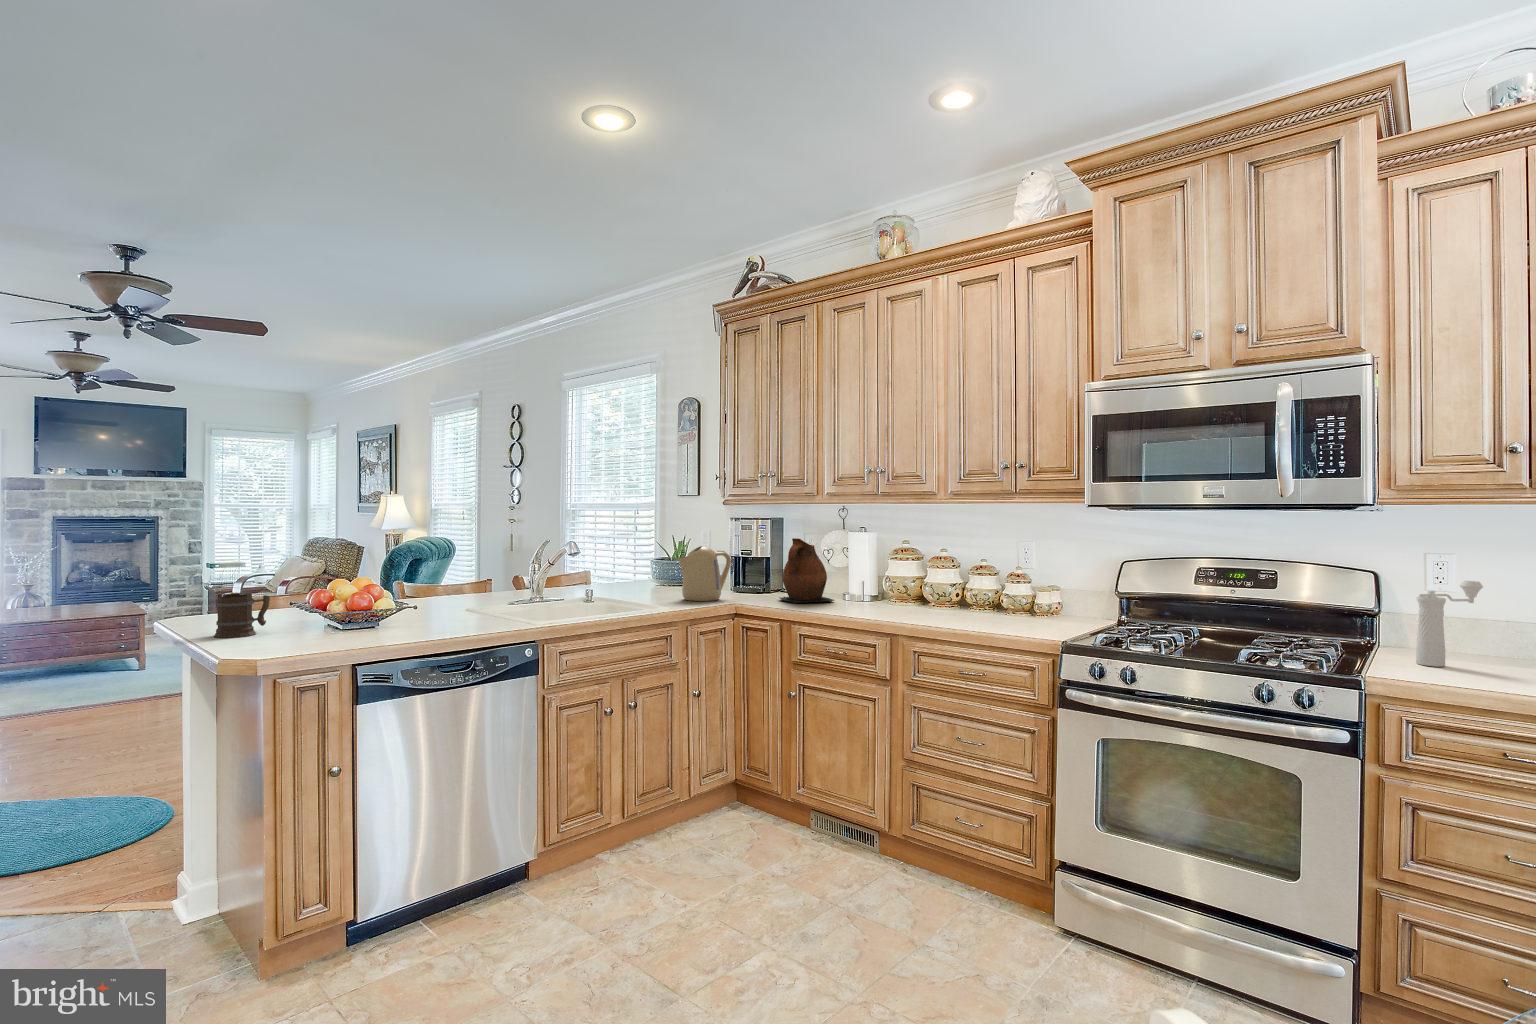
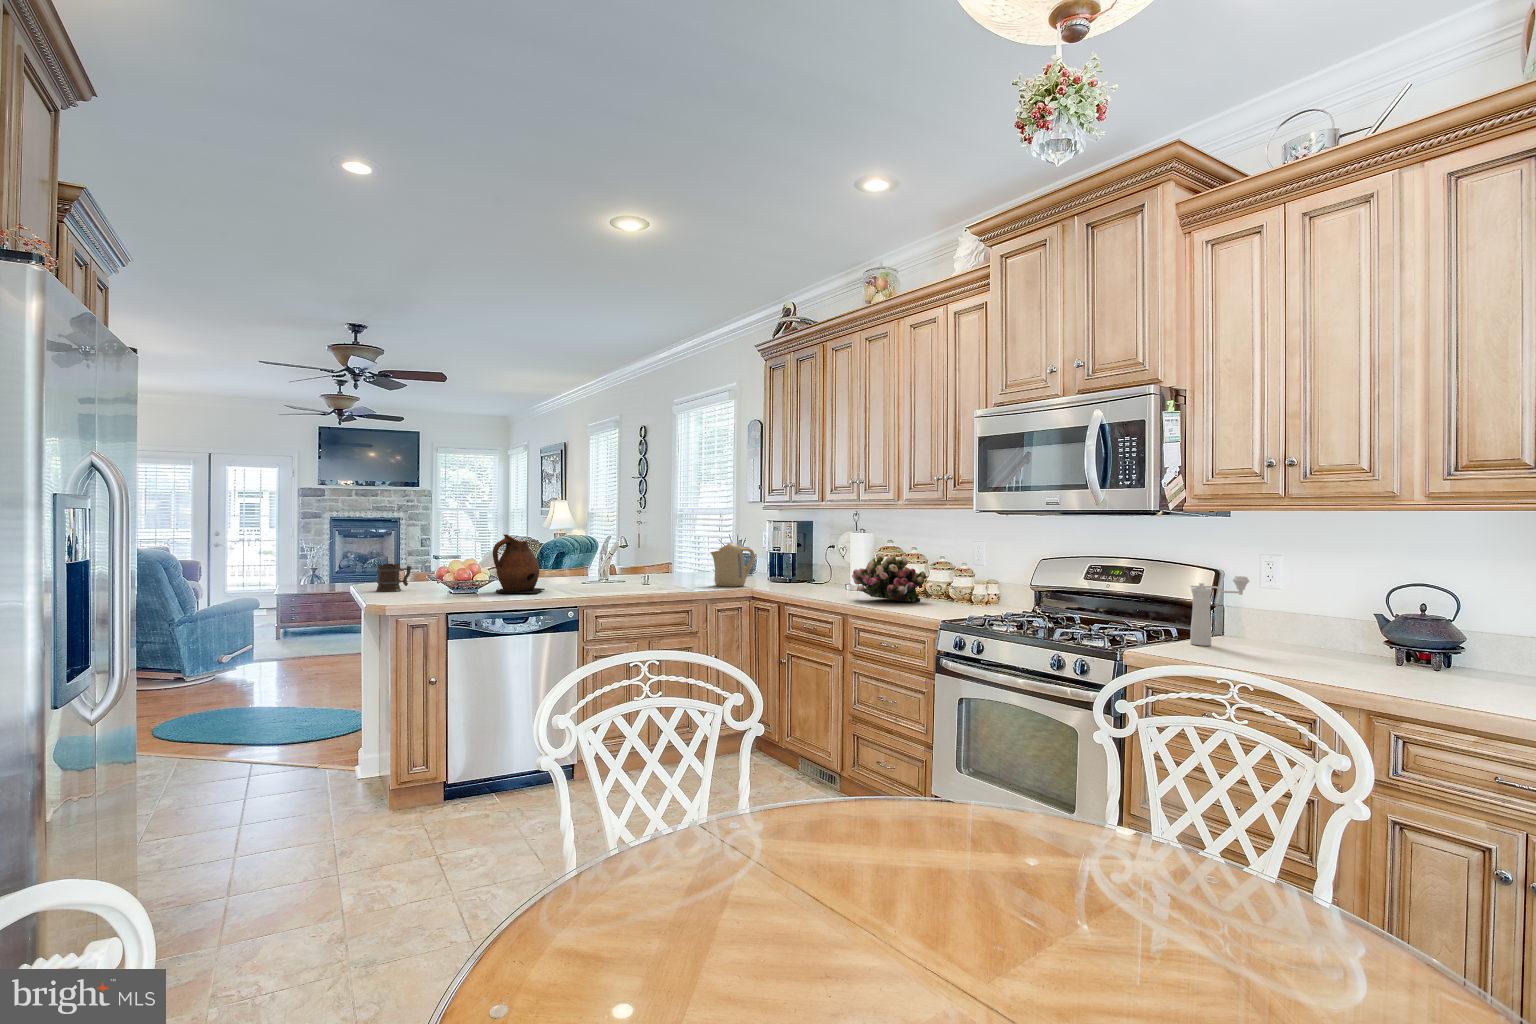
ceramic pitcher: present [779,538,834,602] -> present [493,534,545,594]
flower arrangement: none [889,558,980,616] -> present [852,554,926,603]

